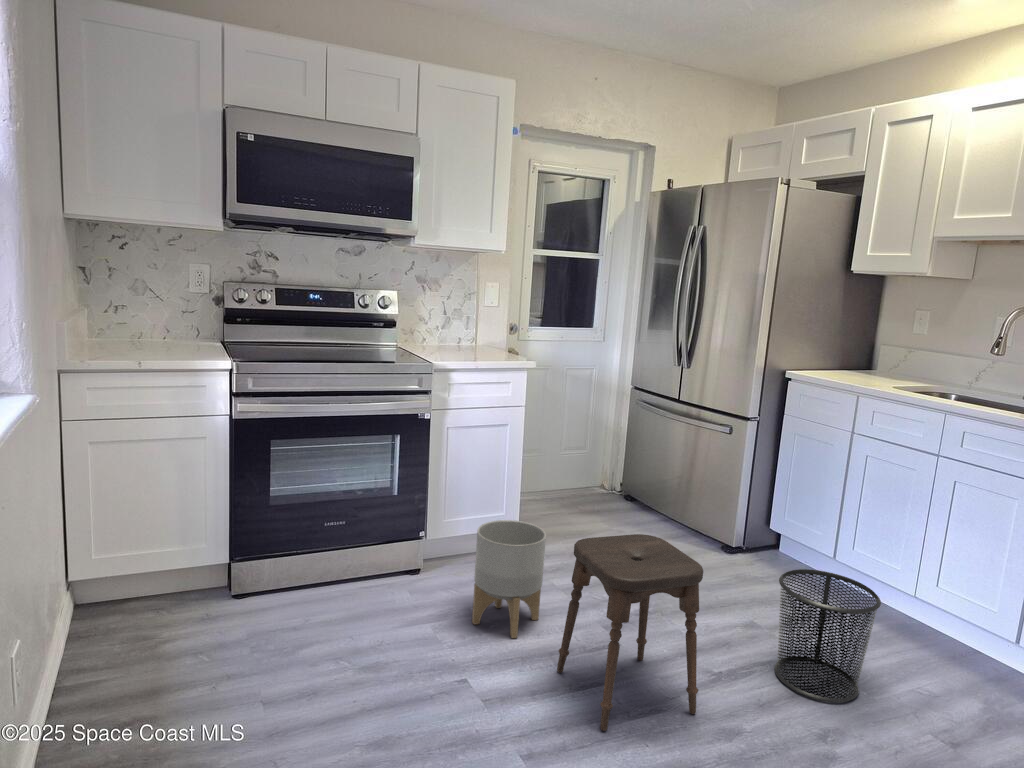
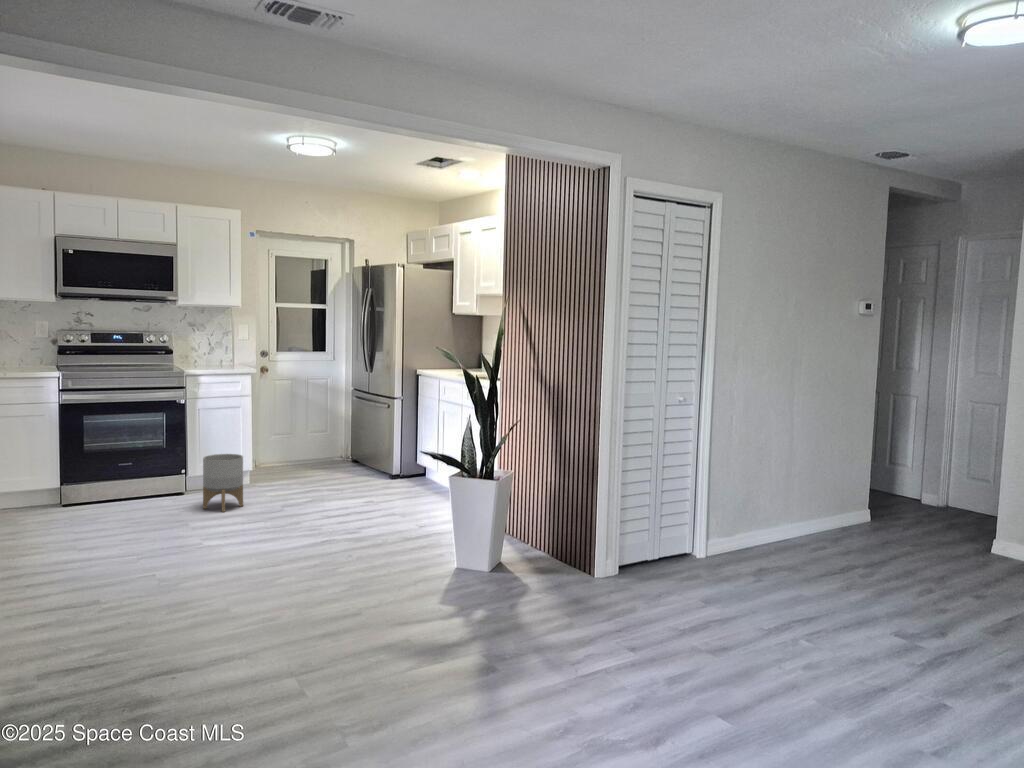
stool: present [557,534,703,731] -> none [238,448,300,533]
waste bin: present [775,569,881,703] -> none [354,464,401,522]

